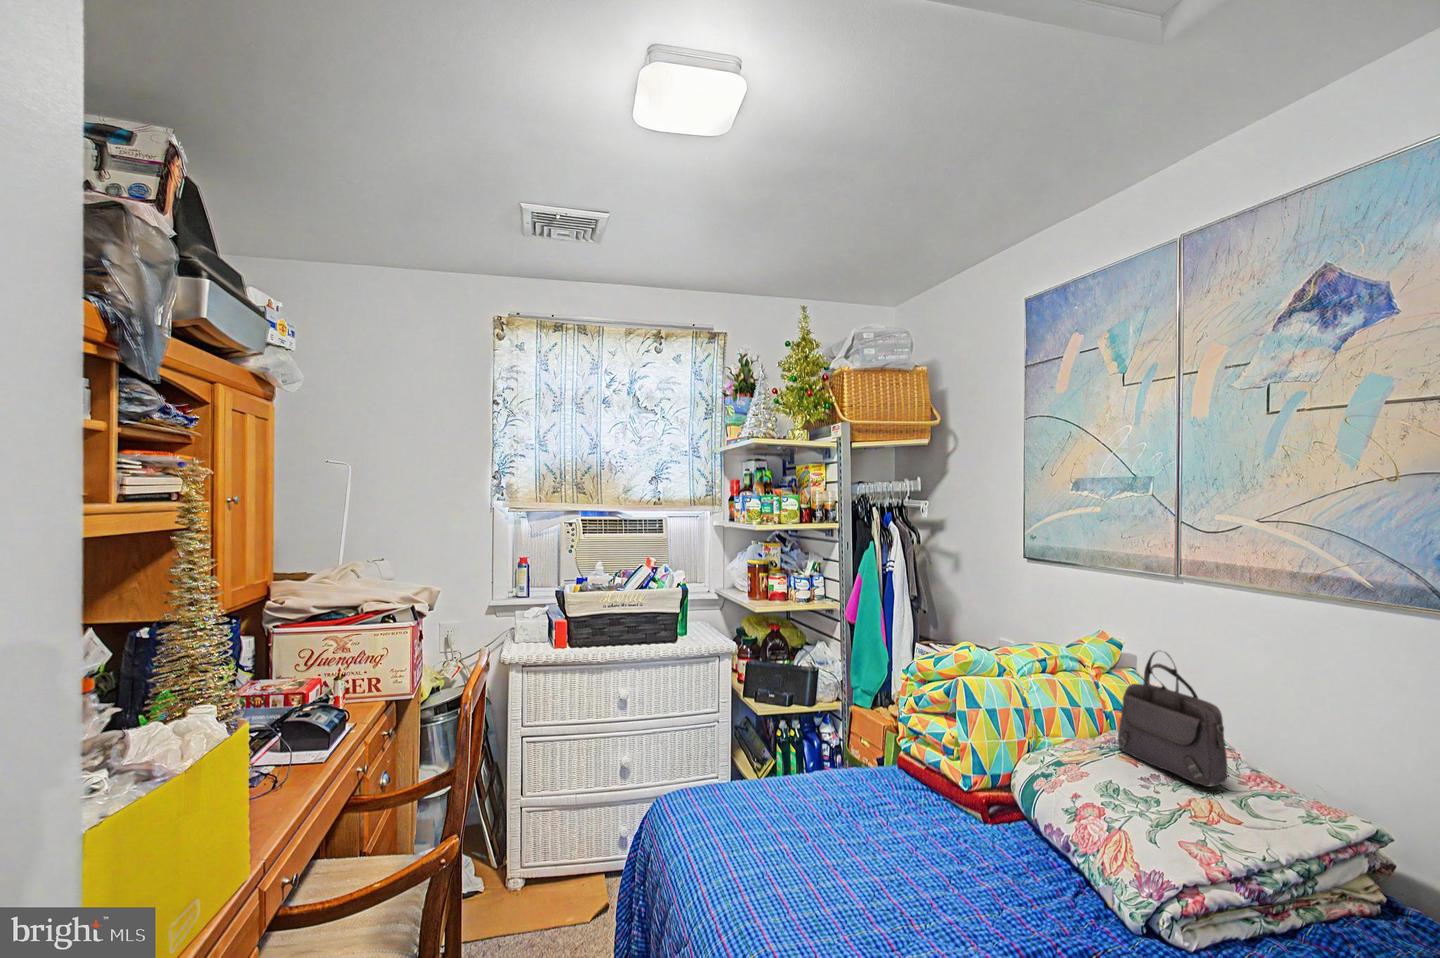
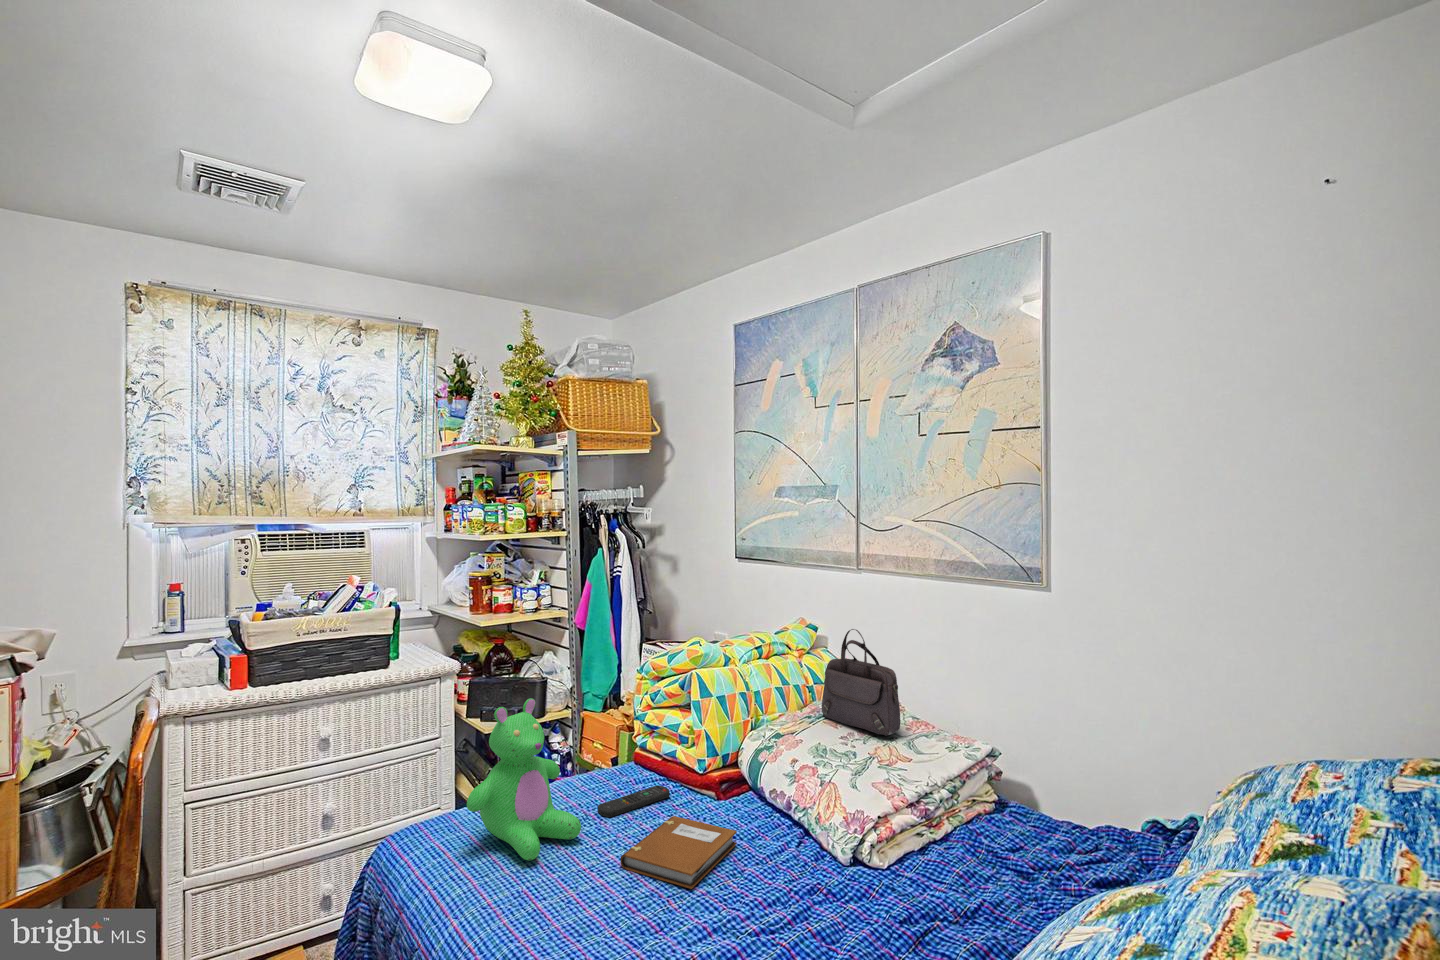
teddy bear: none [720,684,829,844] -> present [467,698,581,861]
remote control: none [850,794,928,818] -> present [598,785,670,817]
notebook: none [865,830,999,915] -> present [621,816,737,889]

